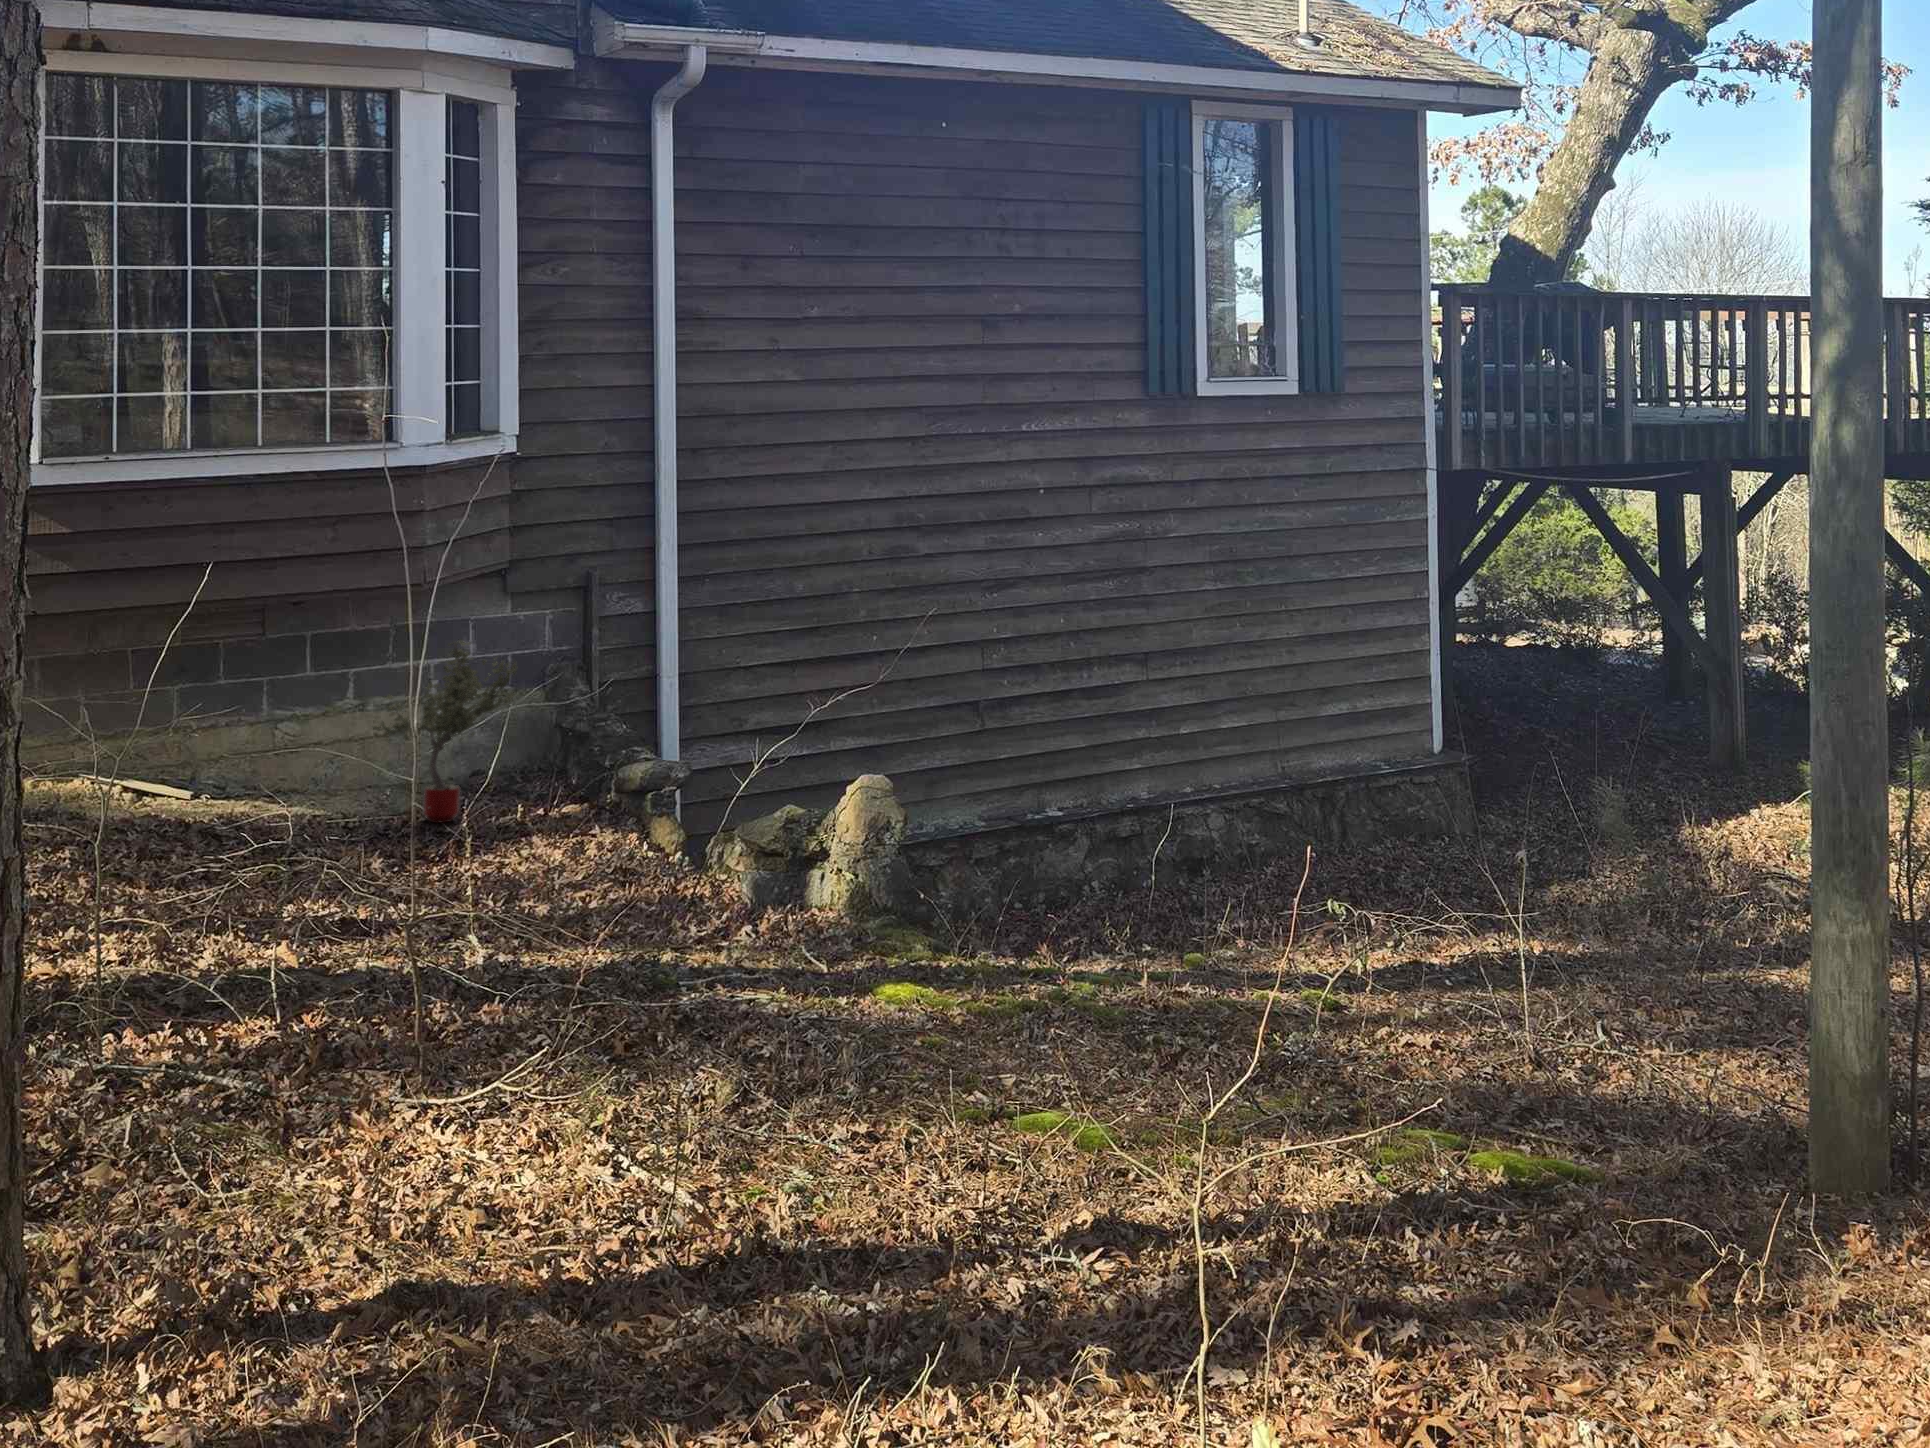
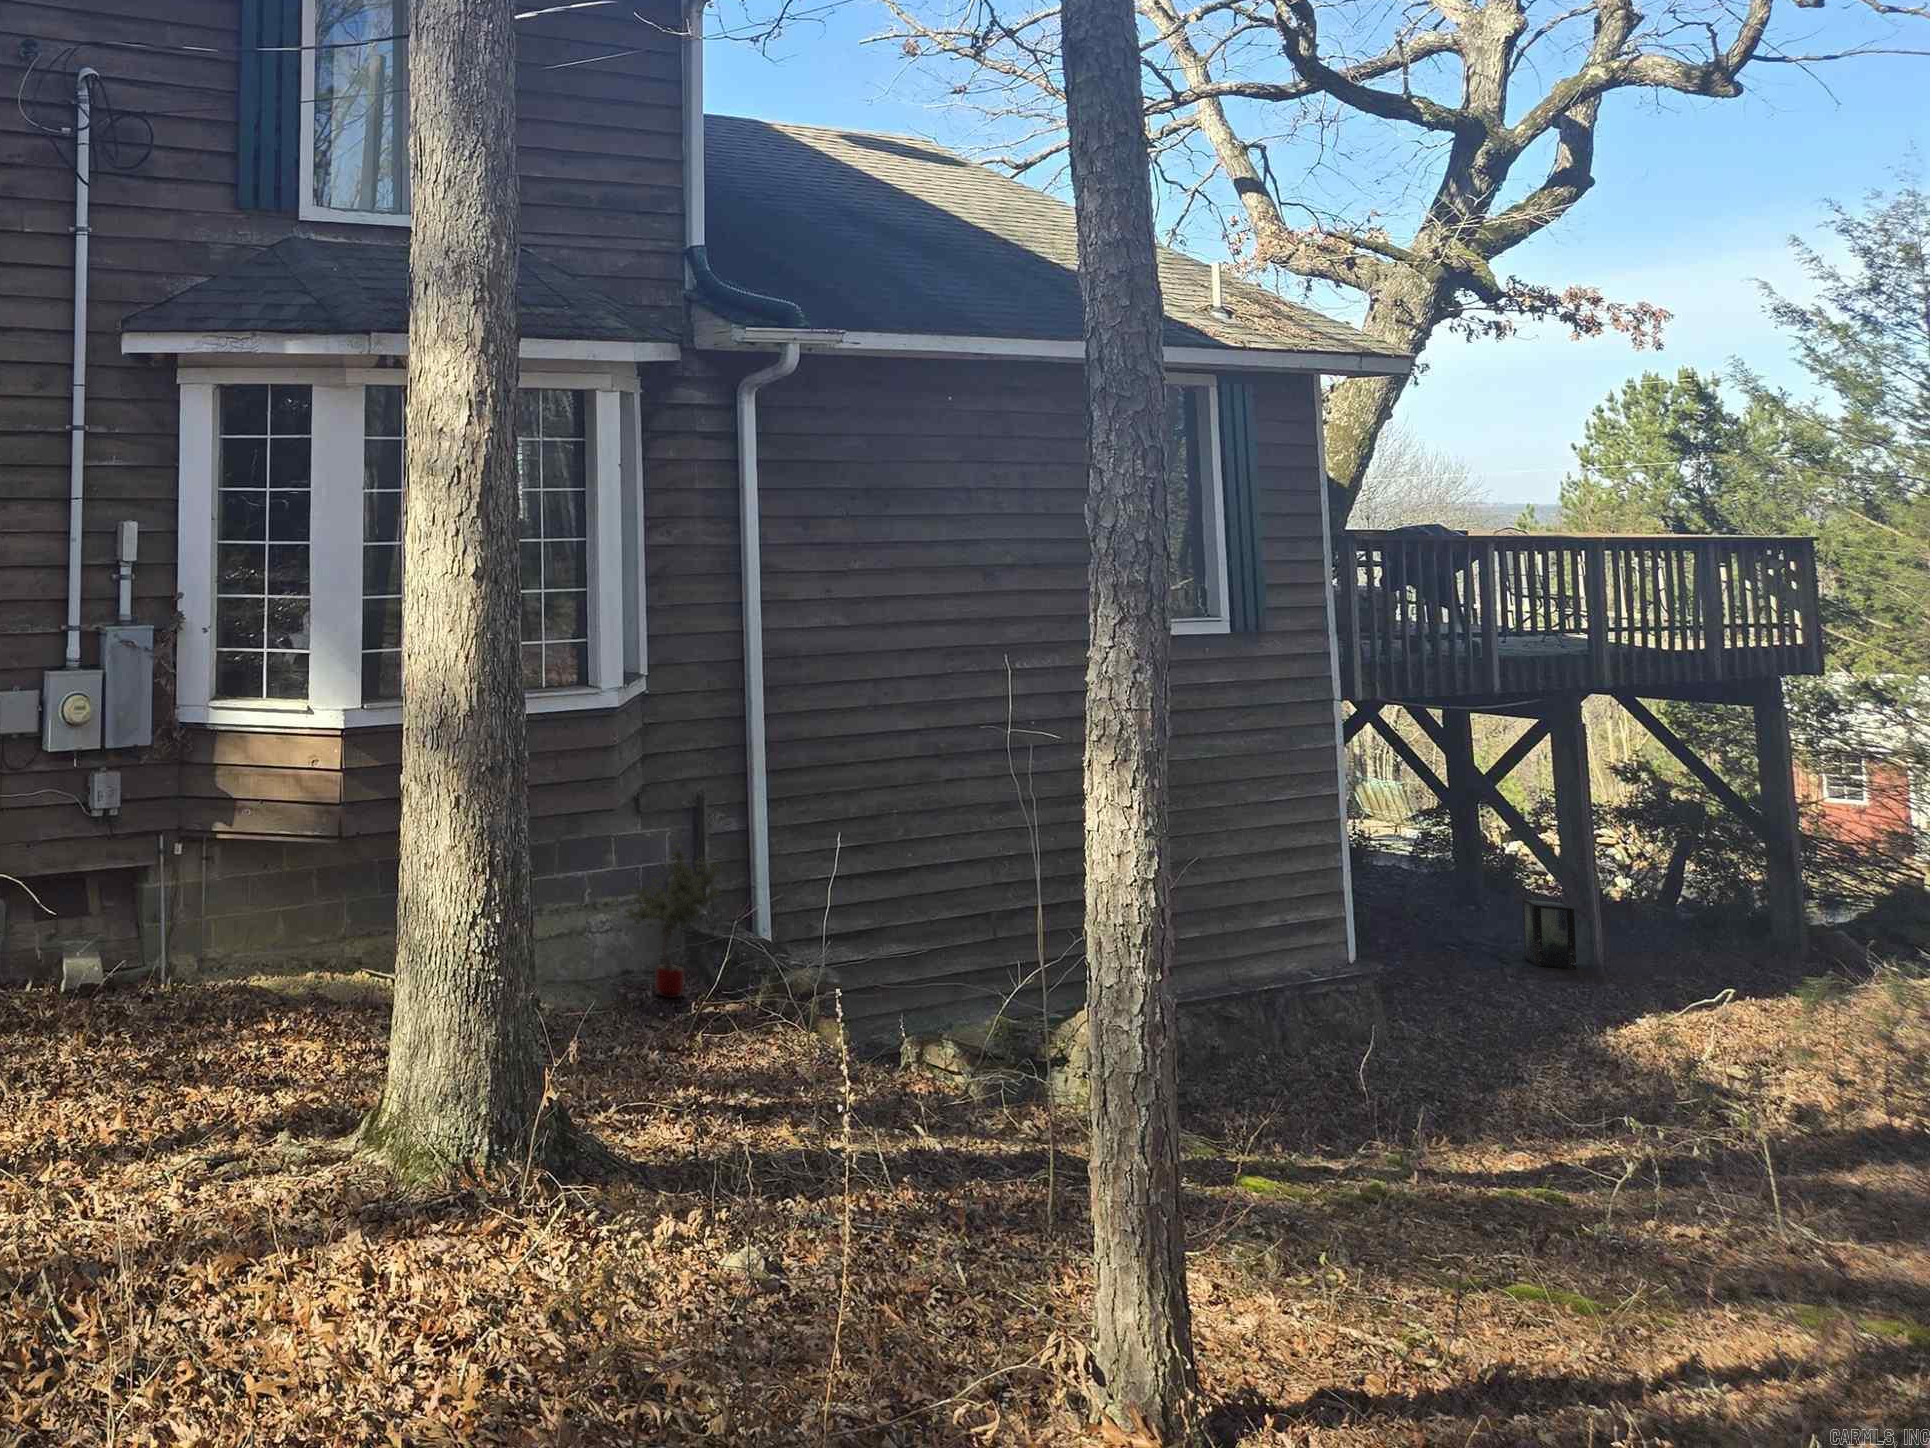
storage box: none [1688,700,1735,772] -> present [1523,899,1577,969]

